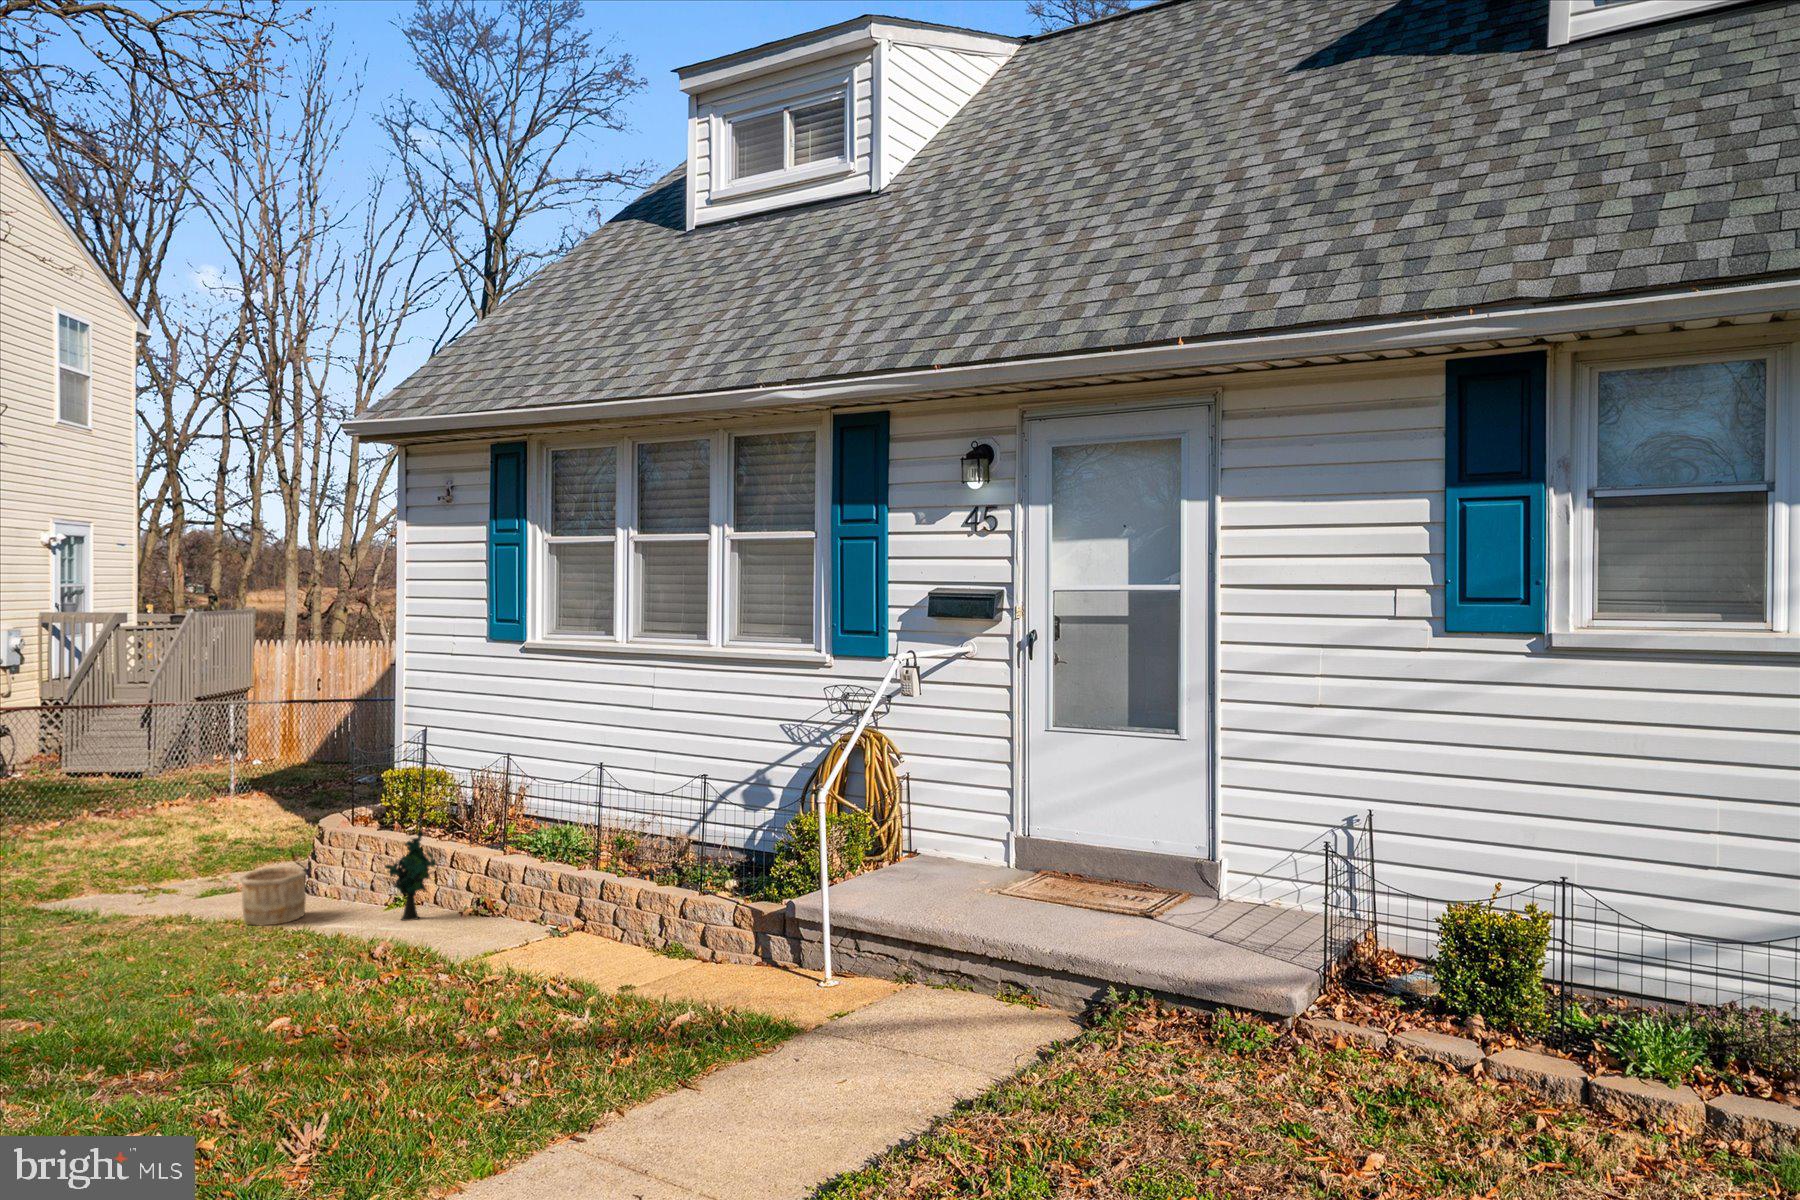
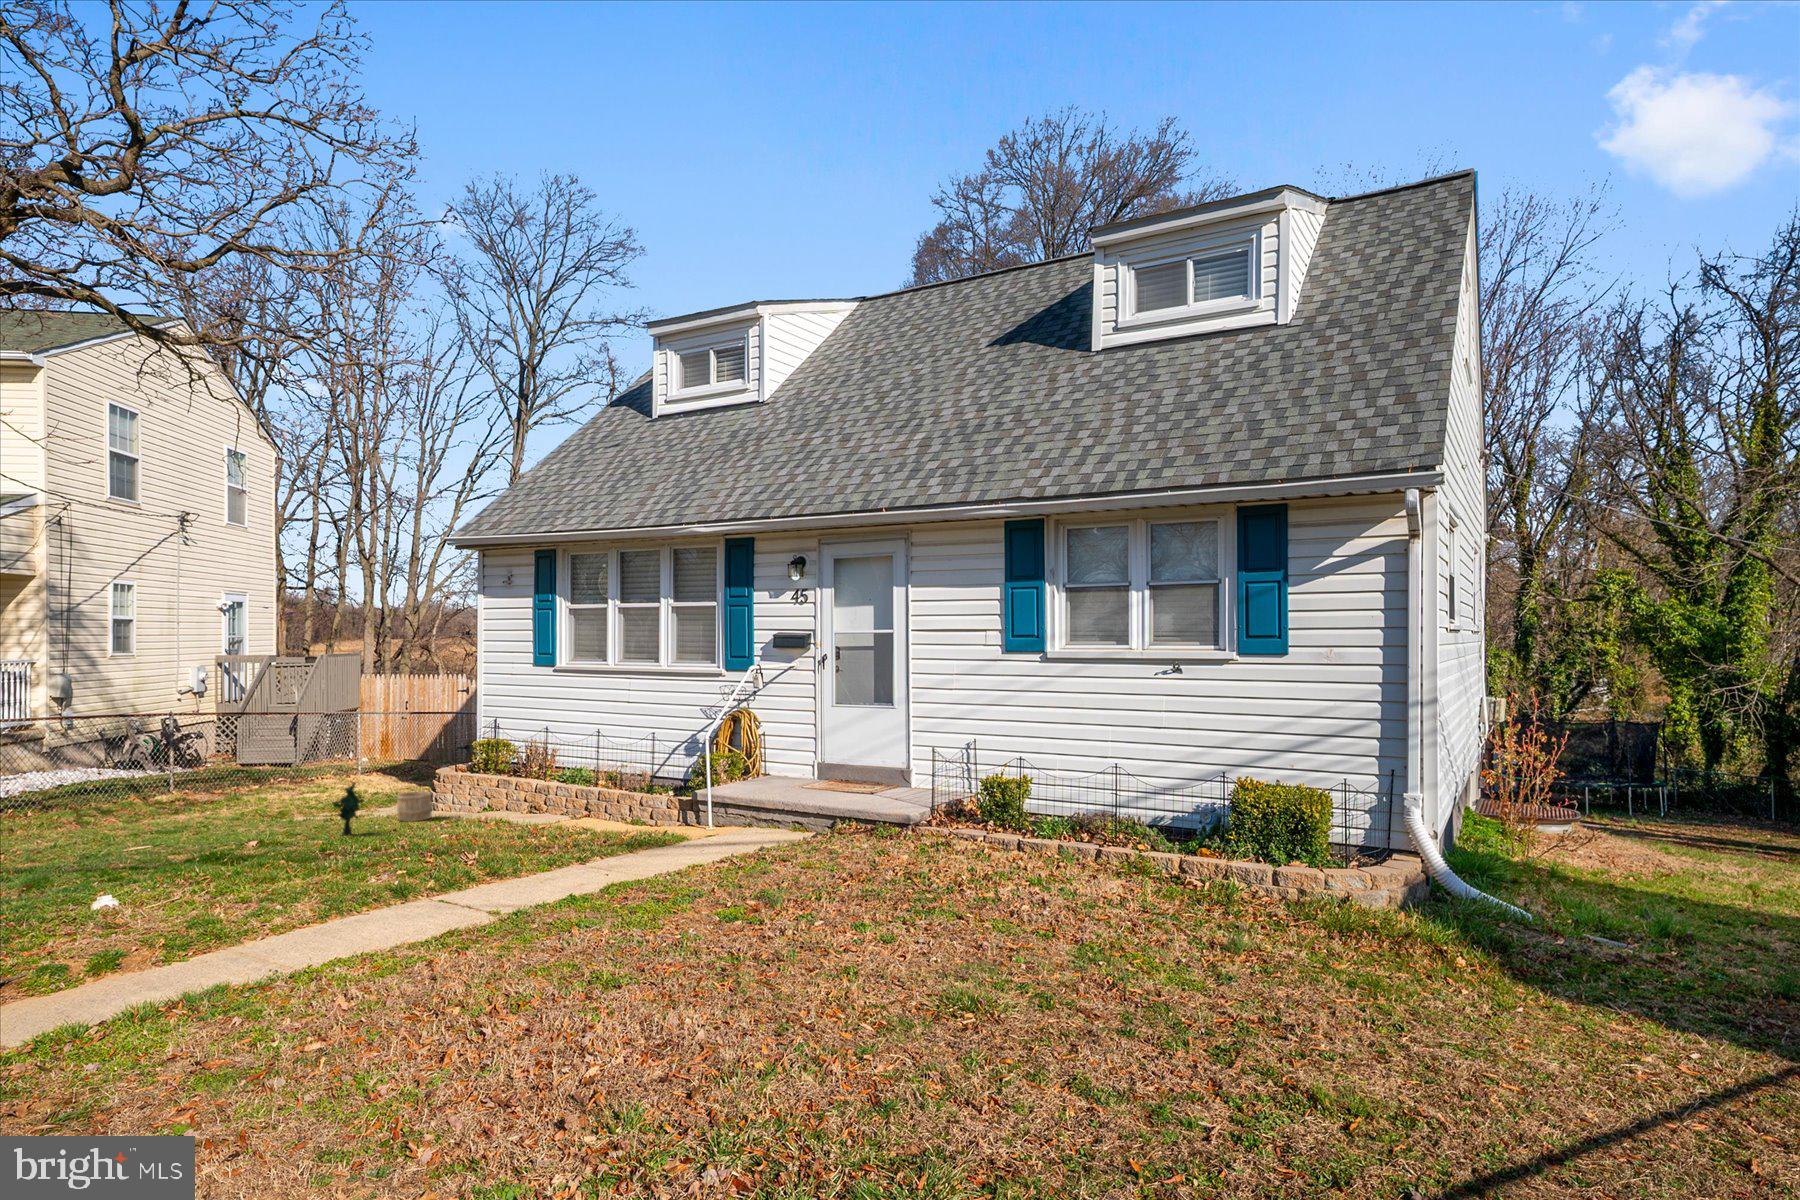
decorative plant: present [385,832,436,921] -> present [332,782,363,836]

